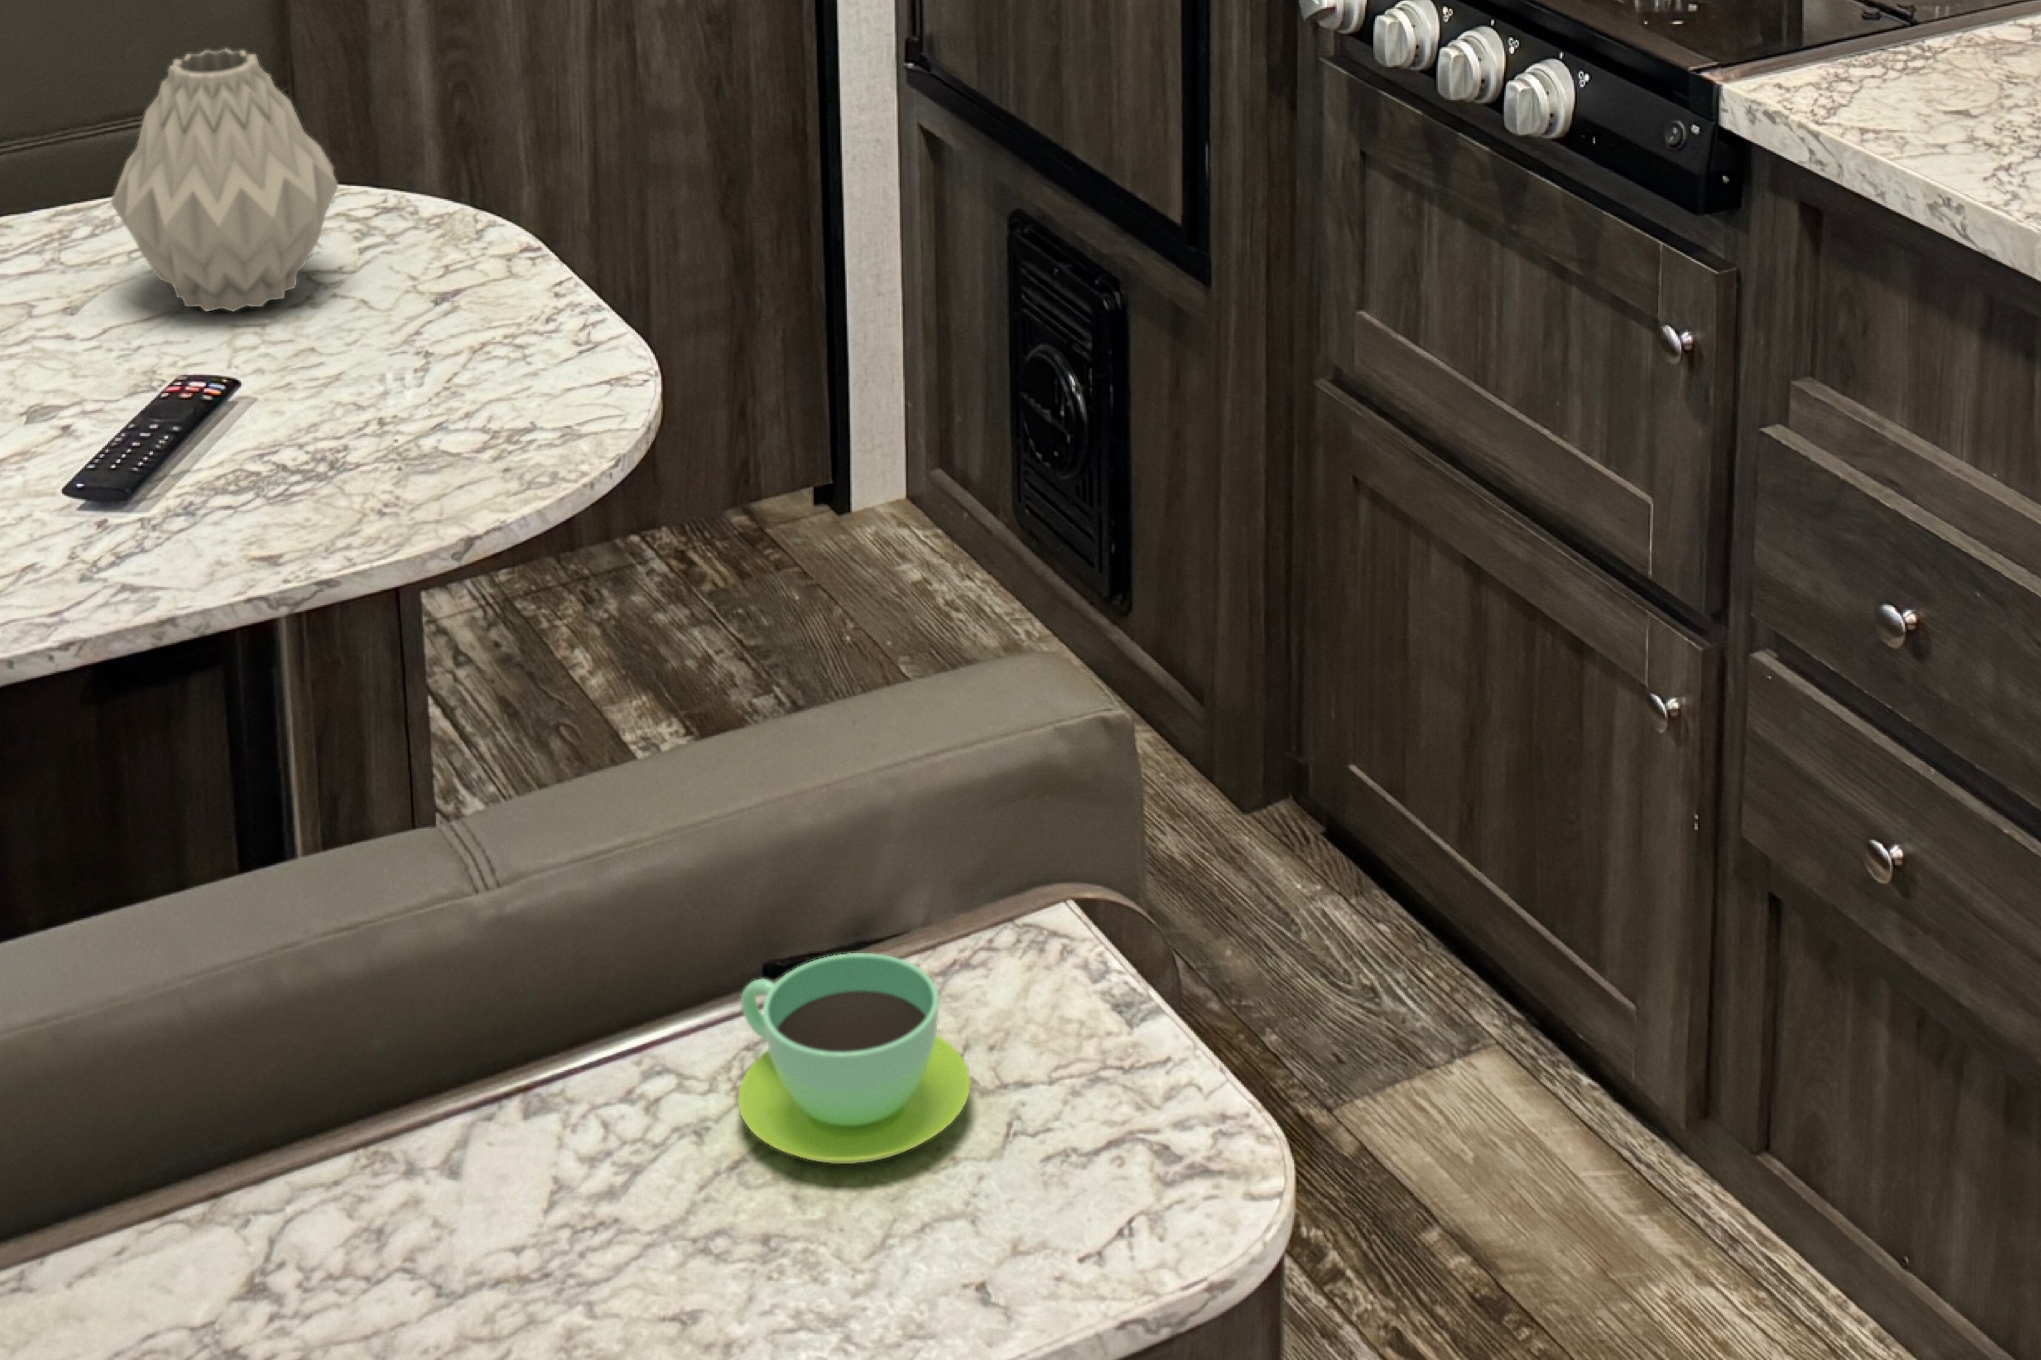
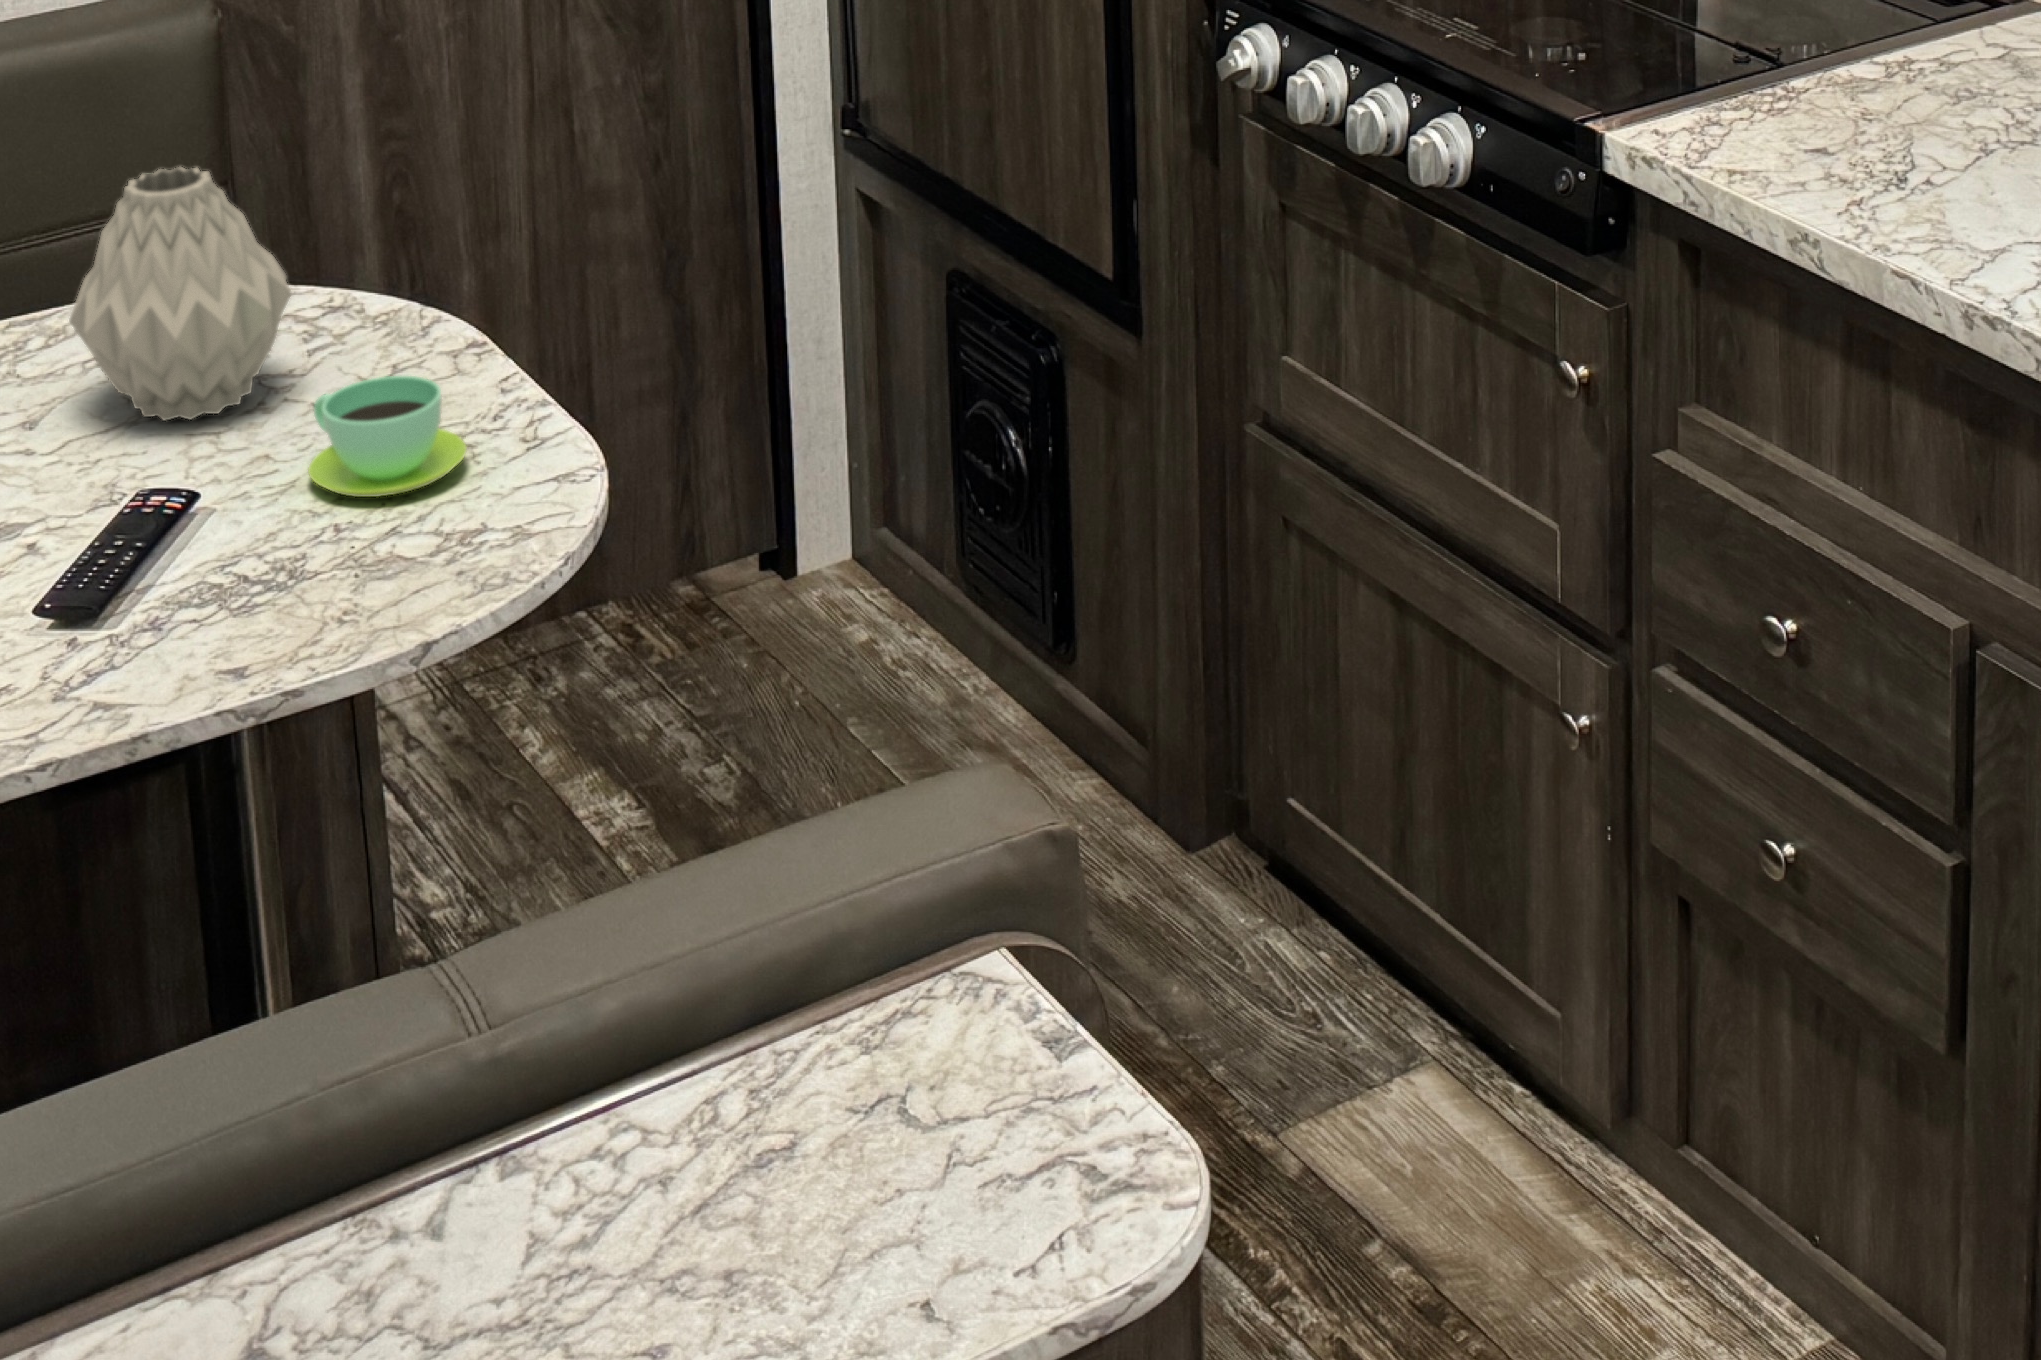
cup: present [738,953,971,1164] -> present [308,376,467,497]

